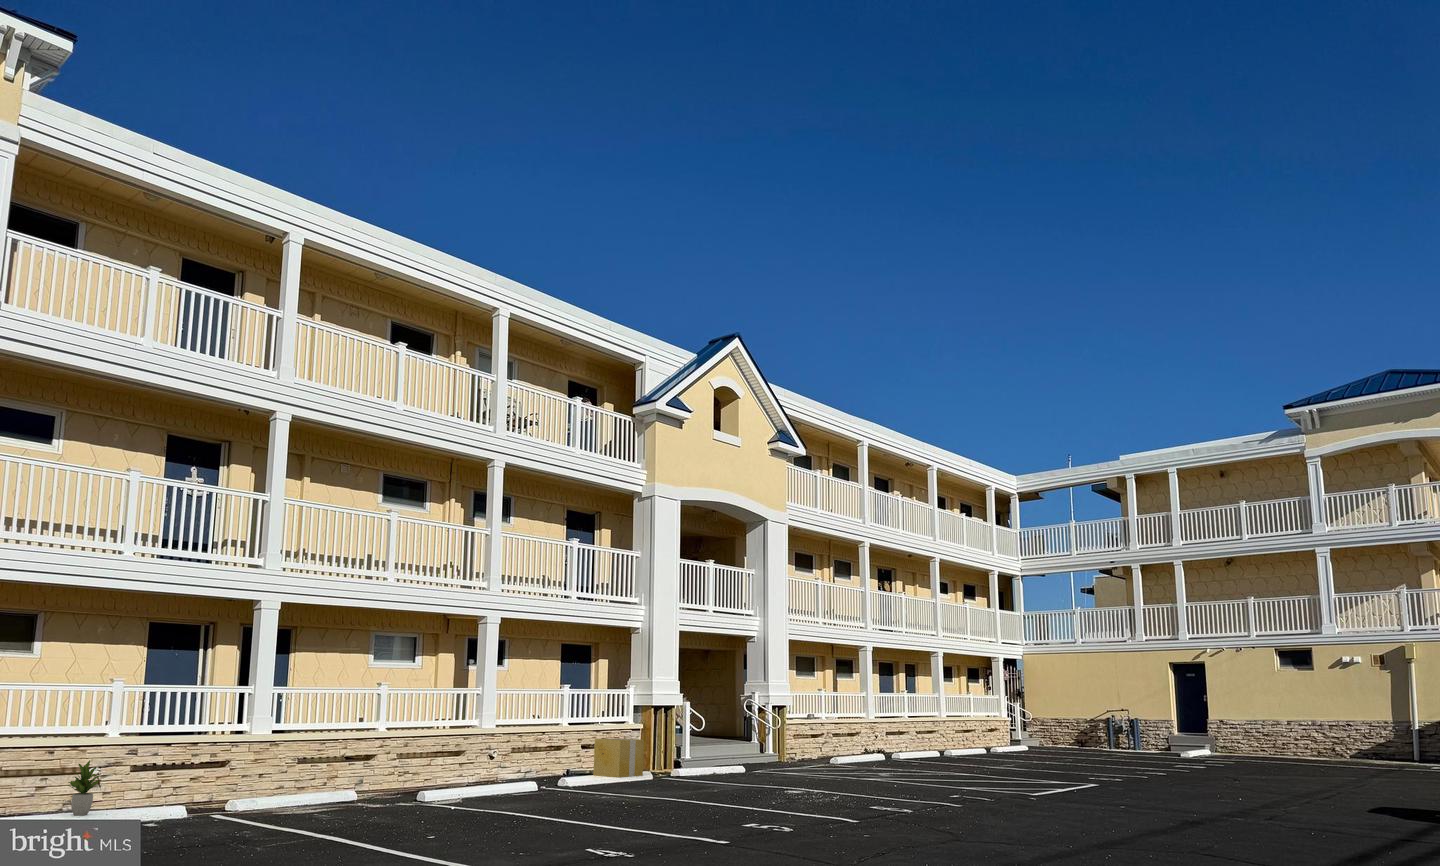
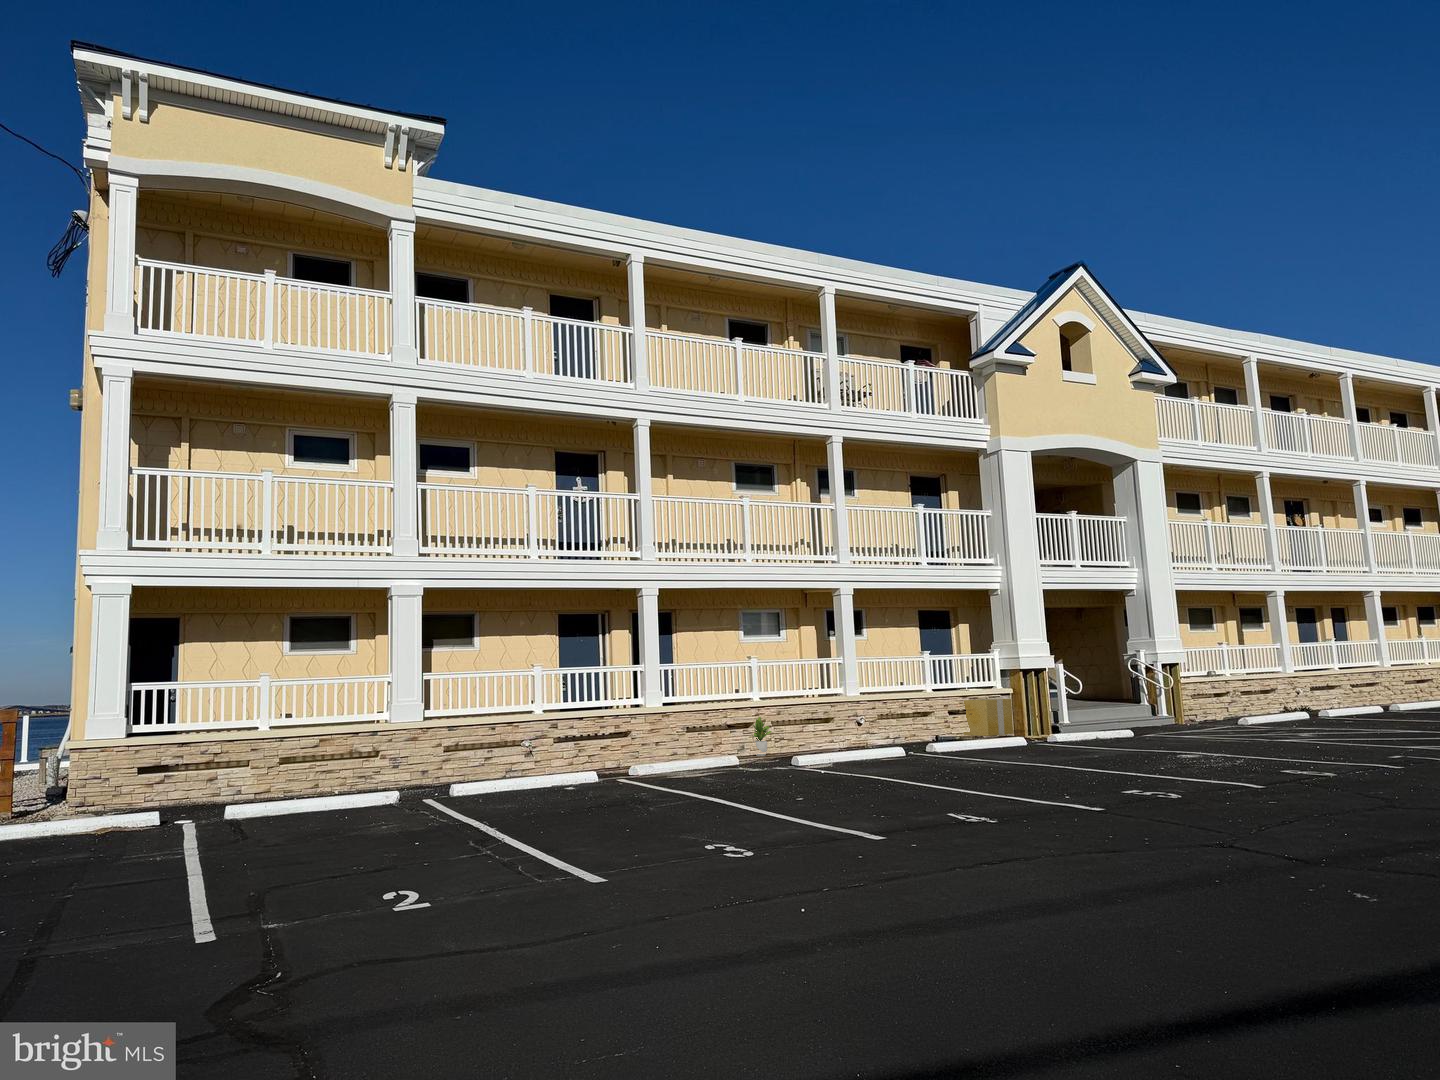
potted plant: present [68,760,100,815] -> present [752,717,772,756]

